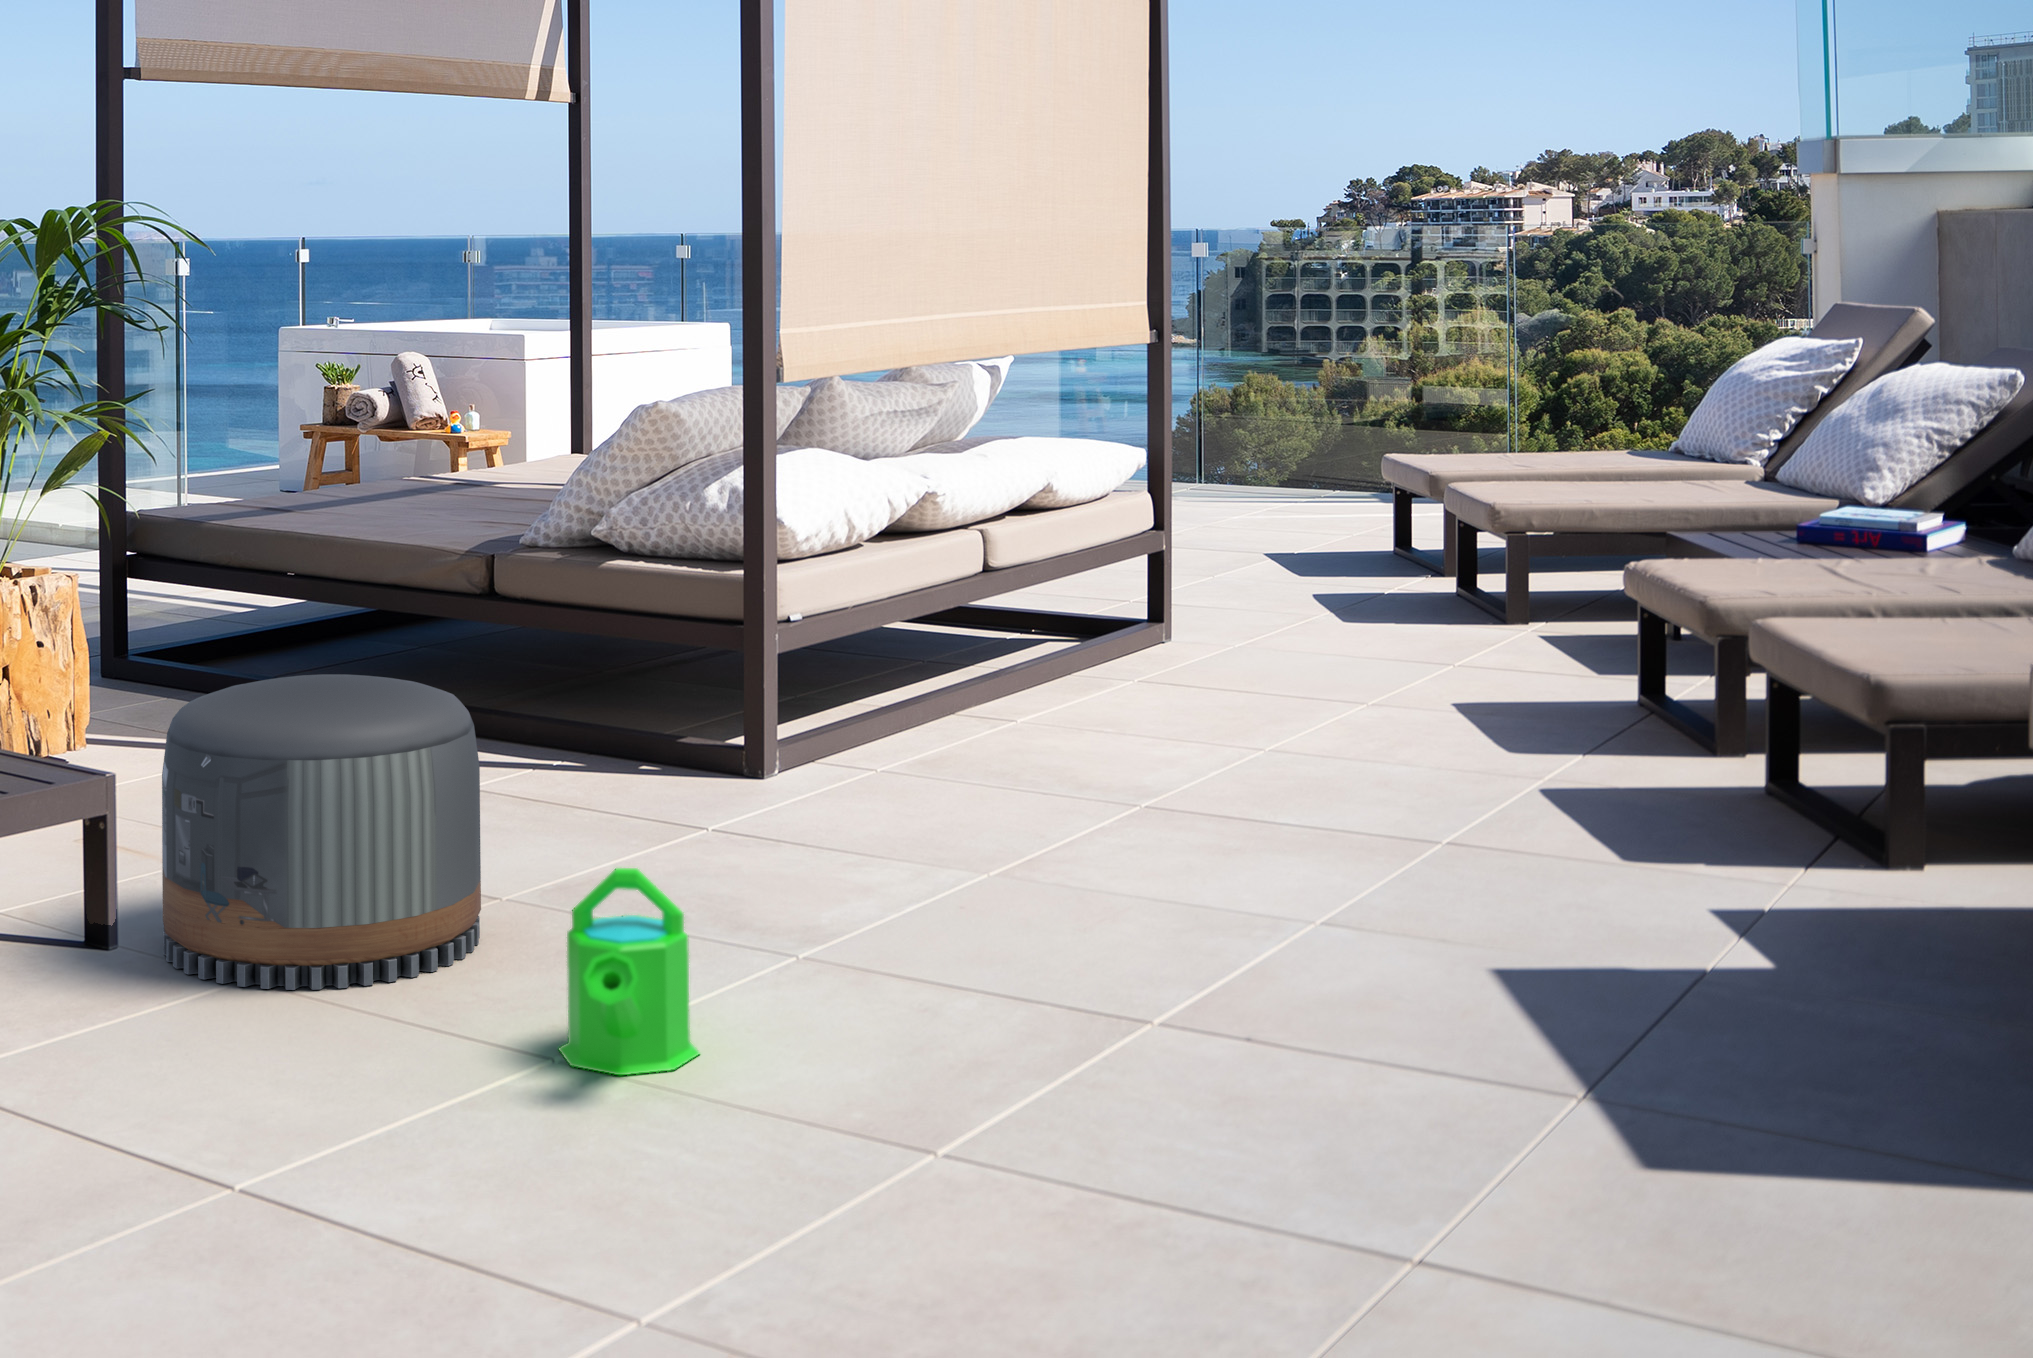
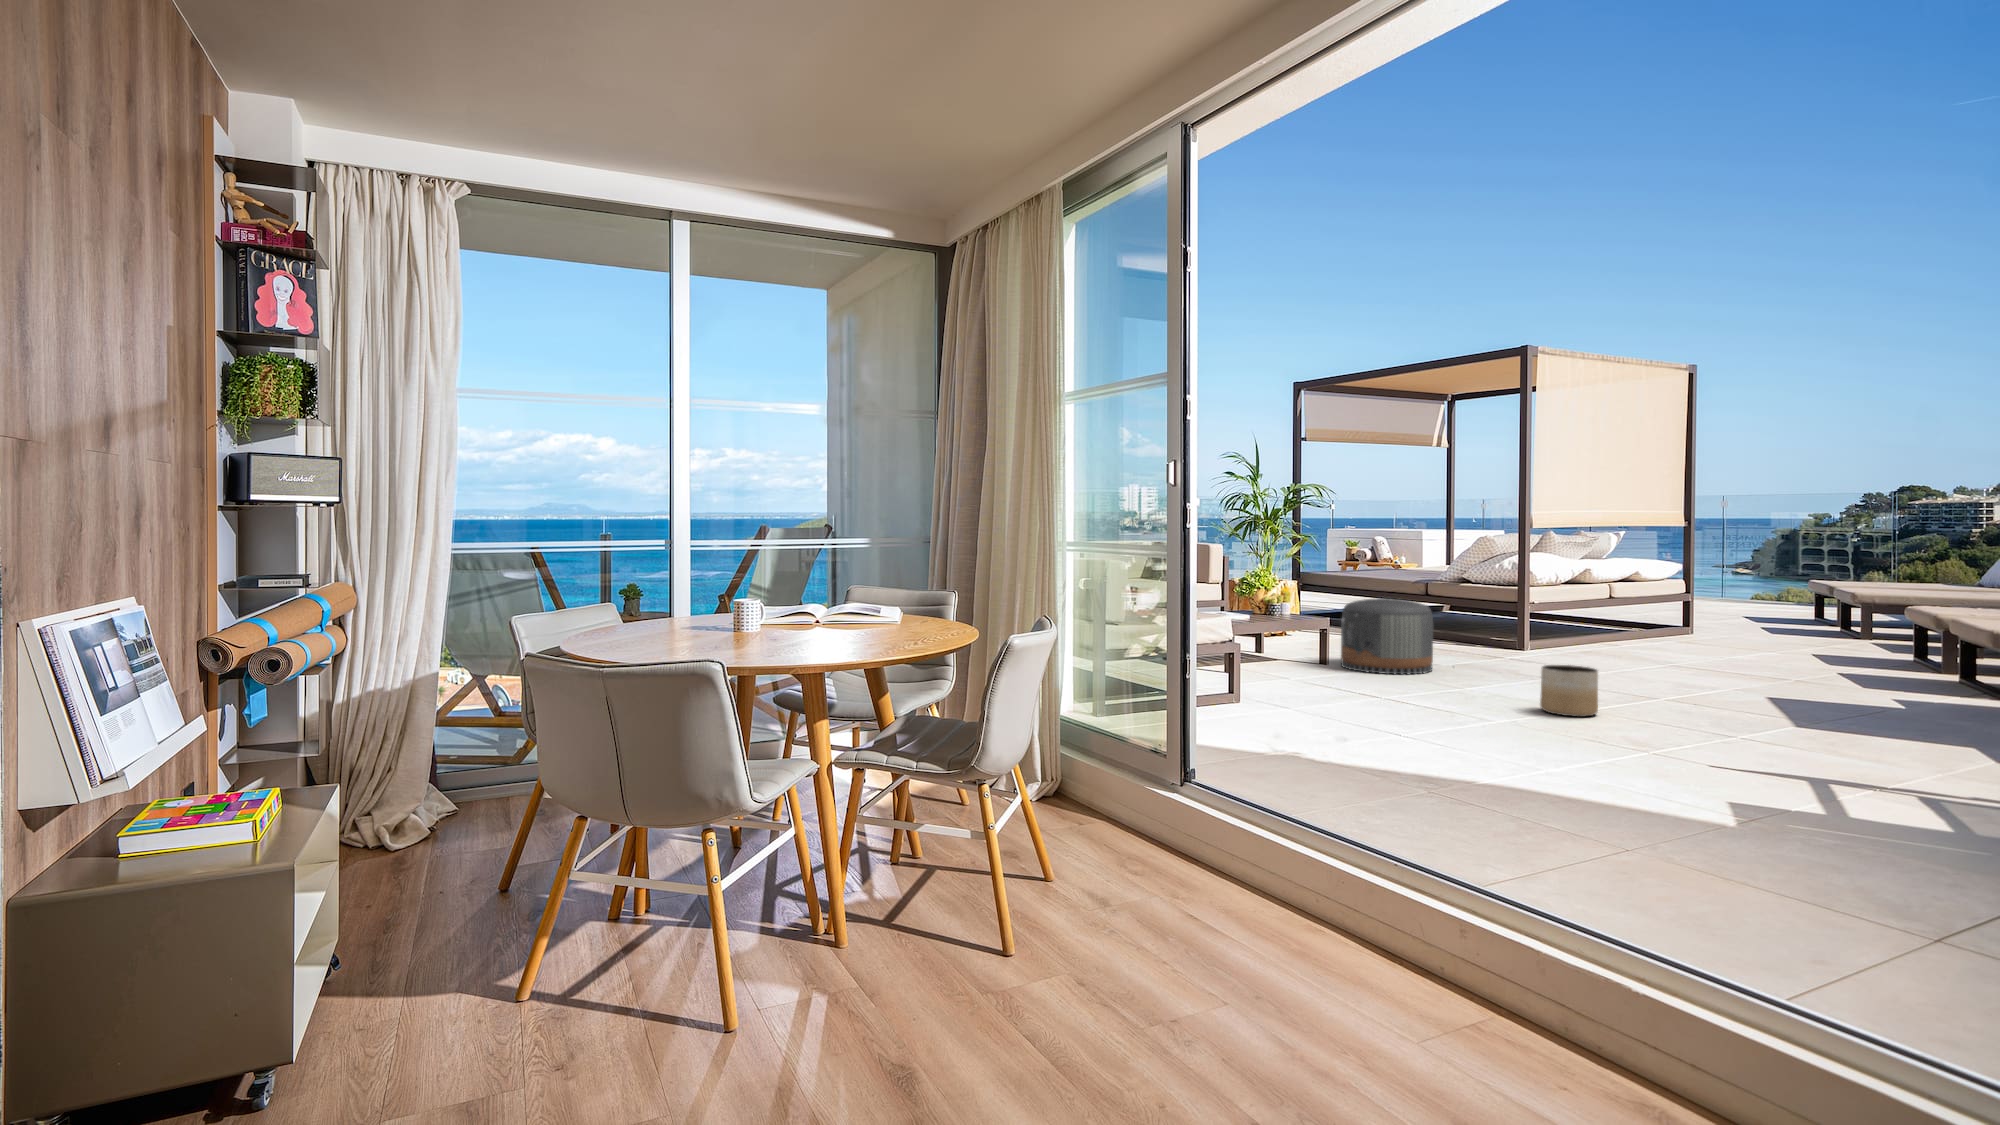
watering can: present [559,868,699,1075] -> none [1460,641,1503,691]
planter: none [824,998,1019,1237] -> present [1540,665,1598,717]

